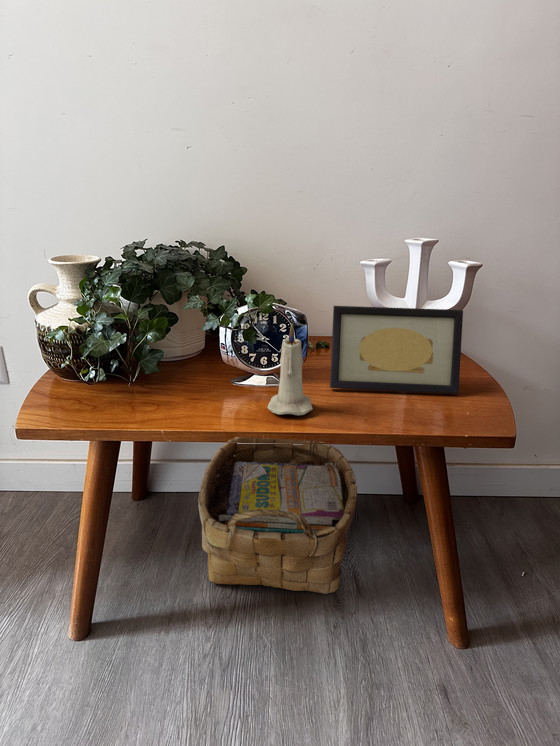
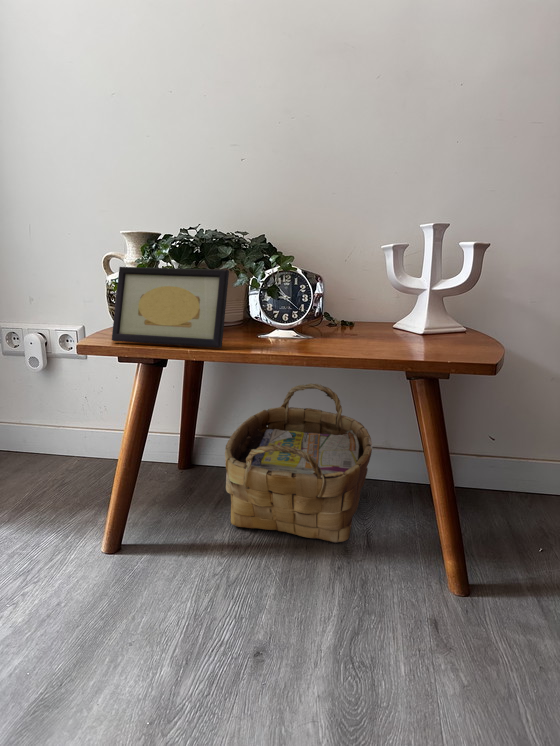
picture frame: present [330,306,463,394] -> present [112,267,229,348]
candle: present [268,323,312,415] -> none [280,270,320,351]

